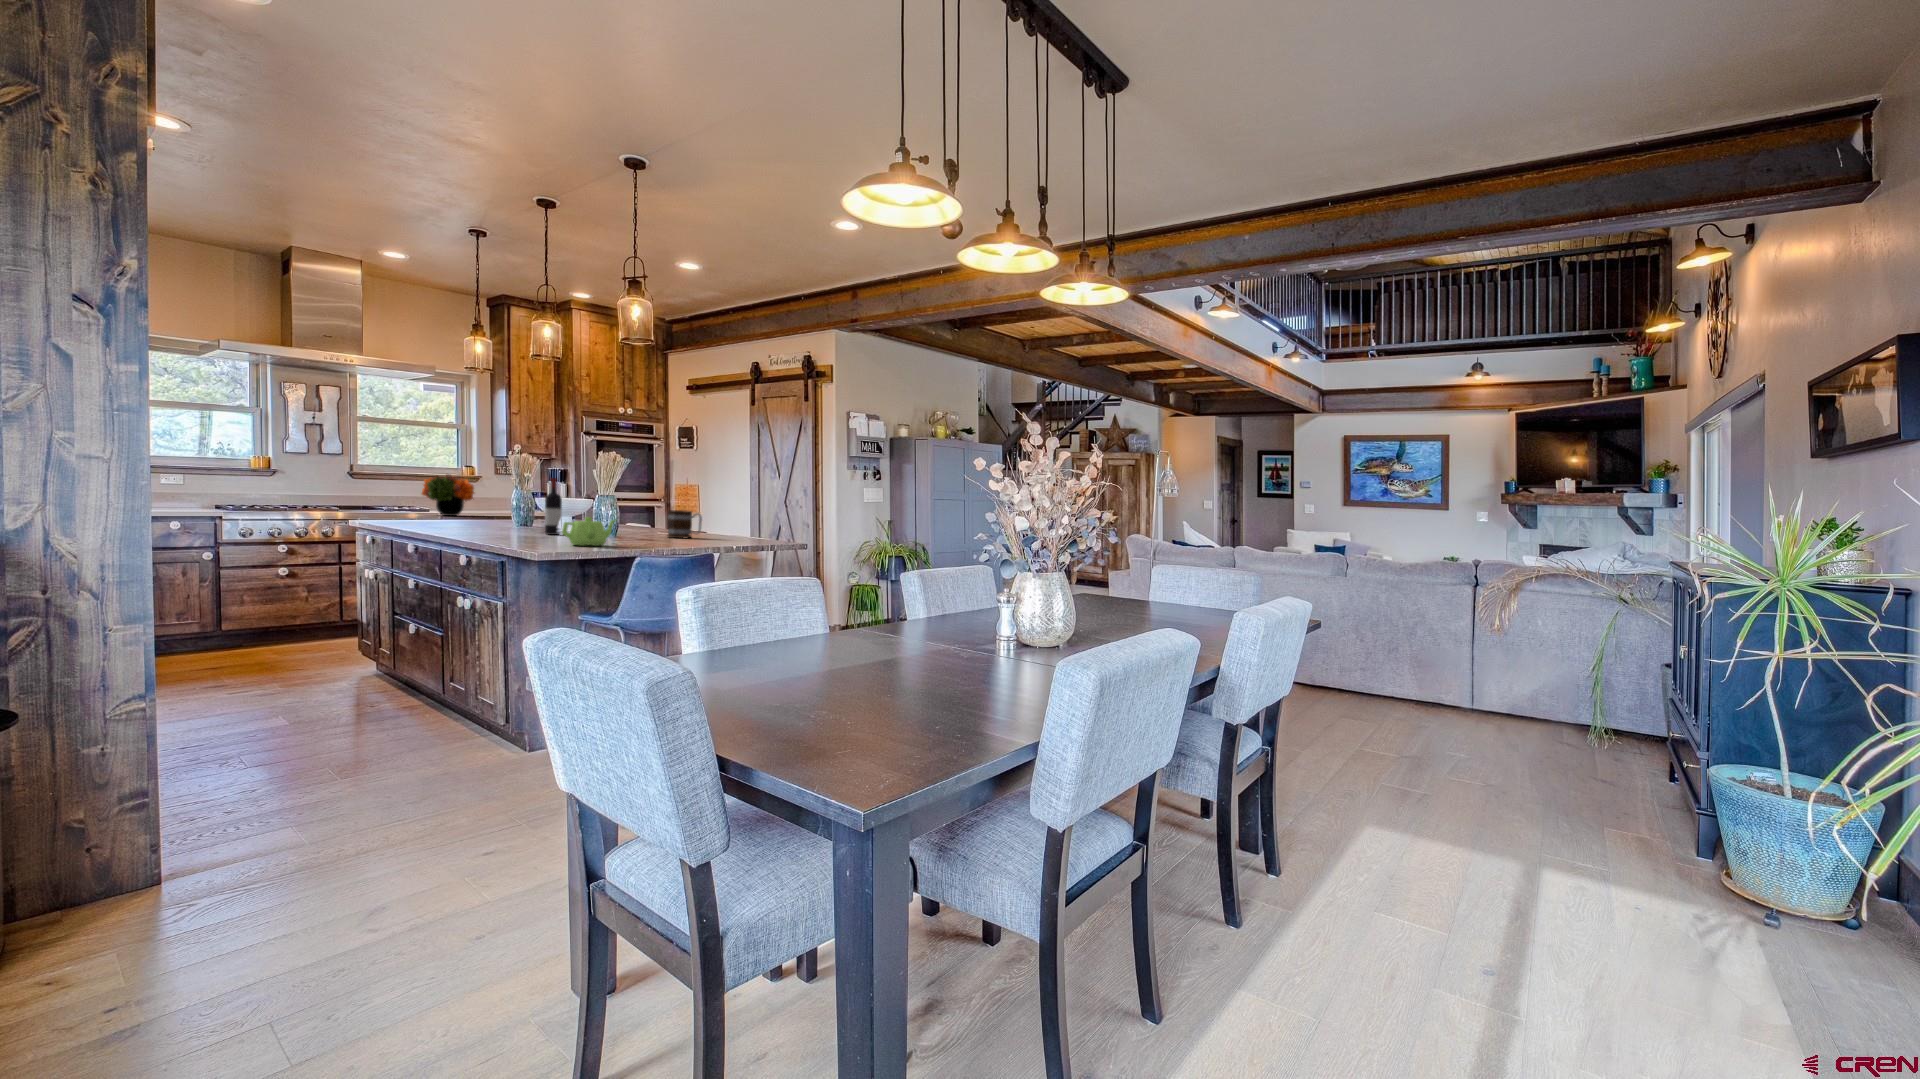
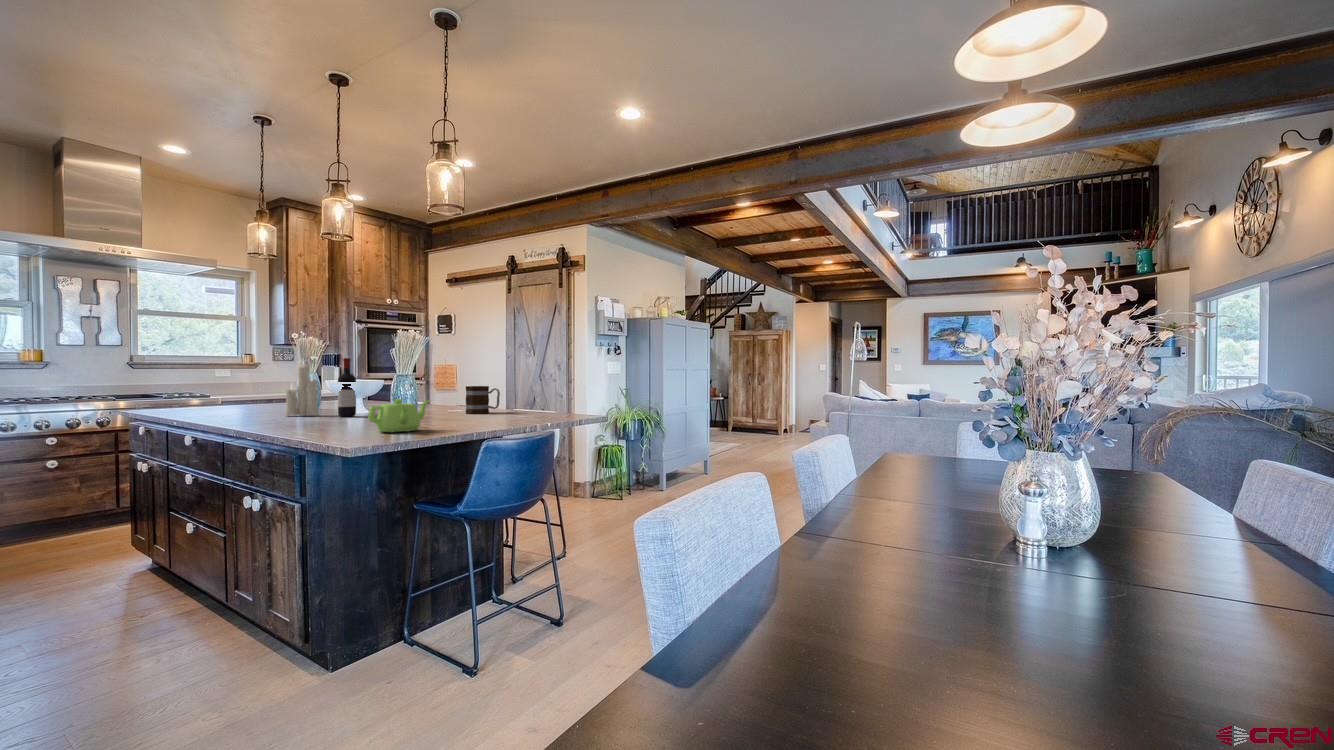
candle: none [497,473,528,533] -> present [285,363,319,416]
flower arrangement: present [422,474,474,516] -> none [203,359,259,398]

